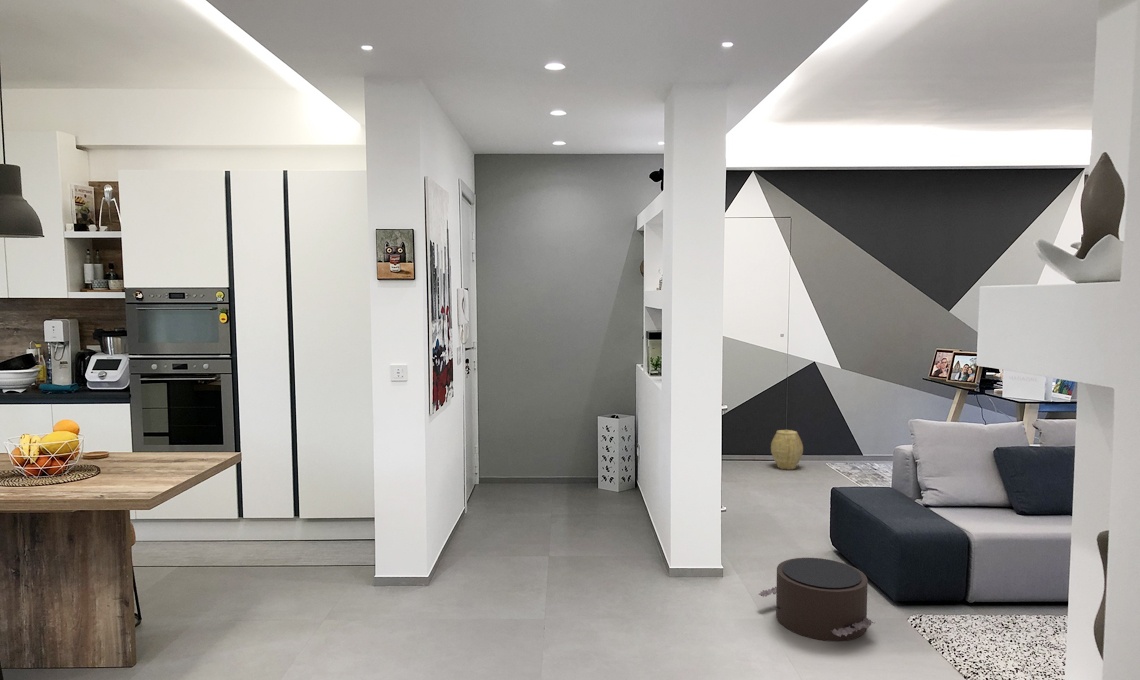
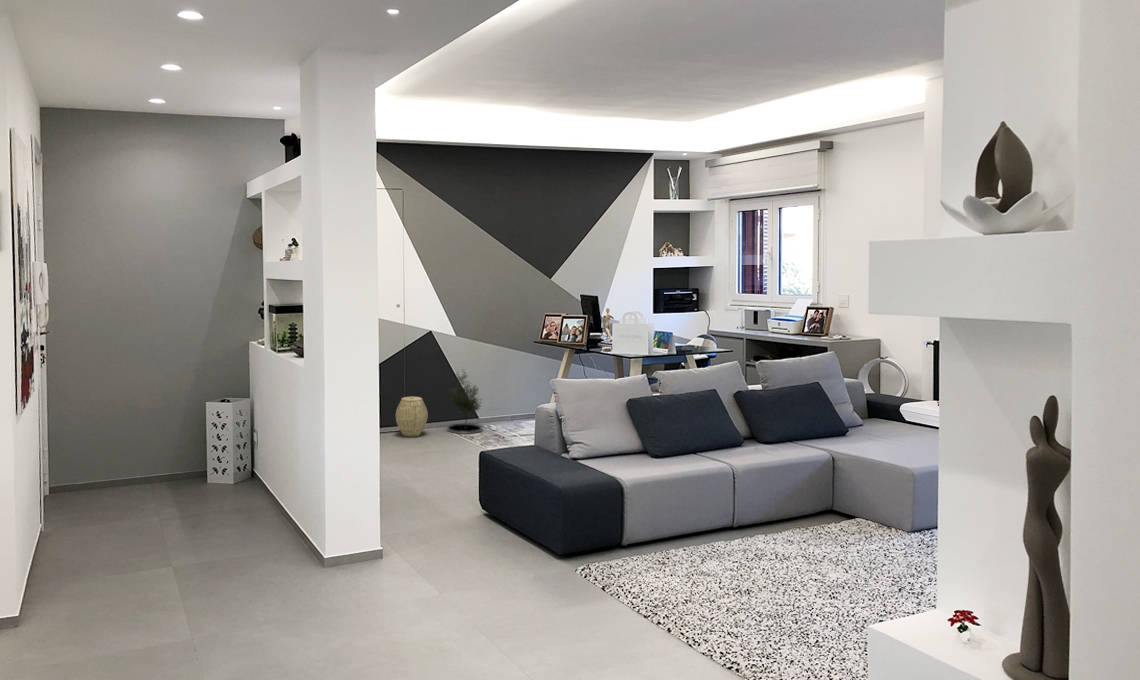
potted tree: none [824,404,865,473] -> present [447,372,482,434]
pouf: present [759,558,875,641] -> none [446,527,561,609]

